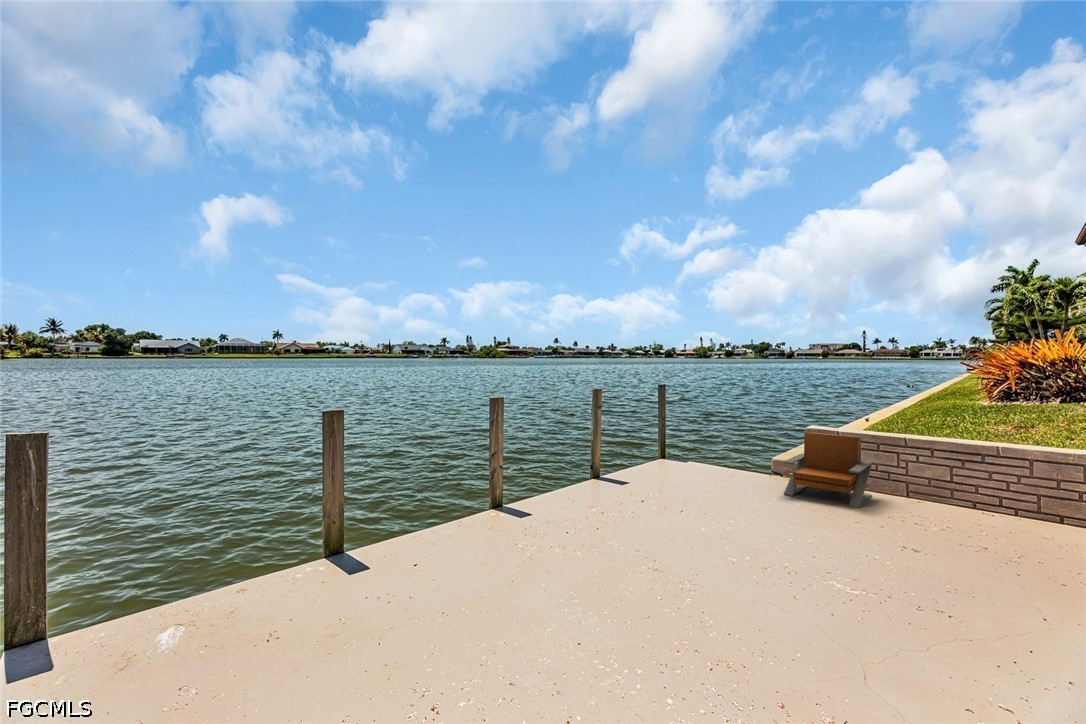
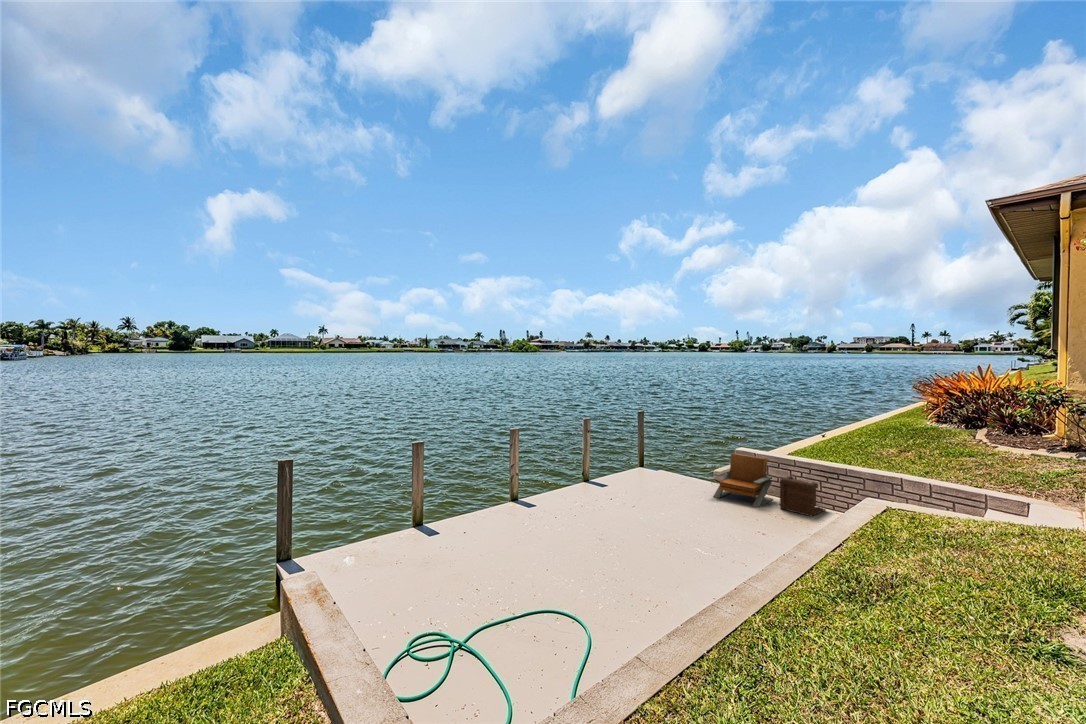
wooden crate: none [891,458,962,521] -> present [780,476,826,517]

